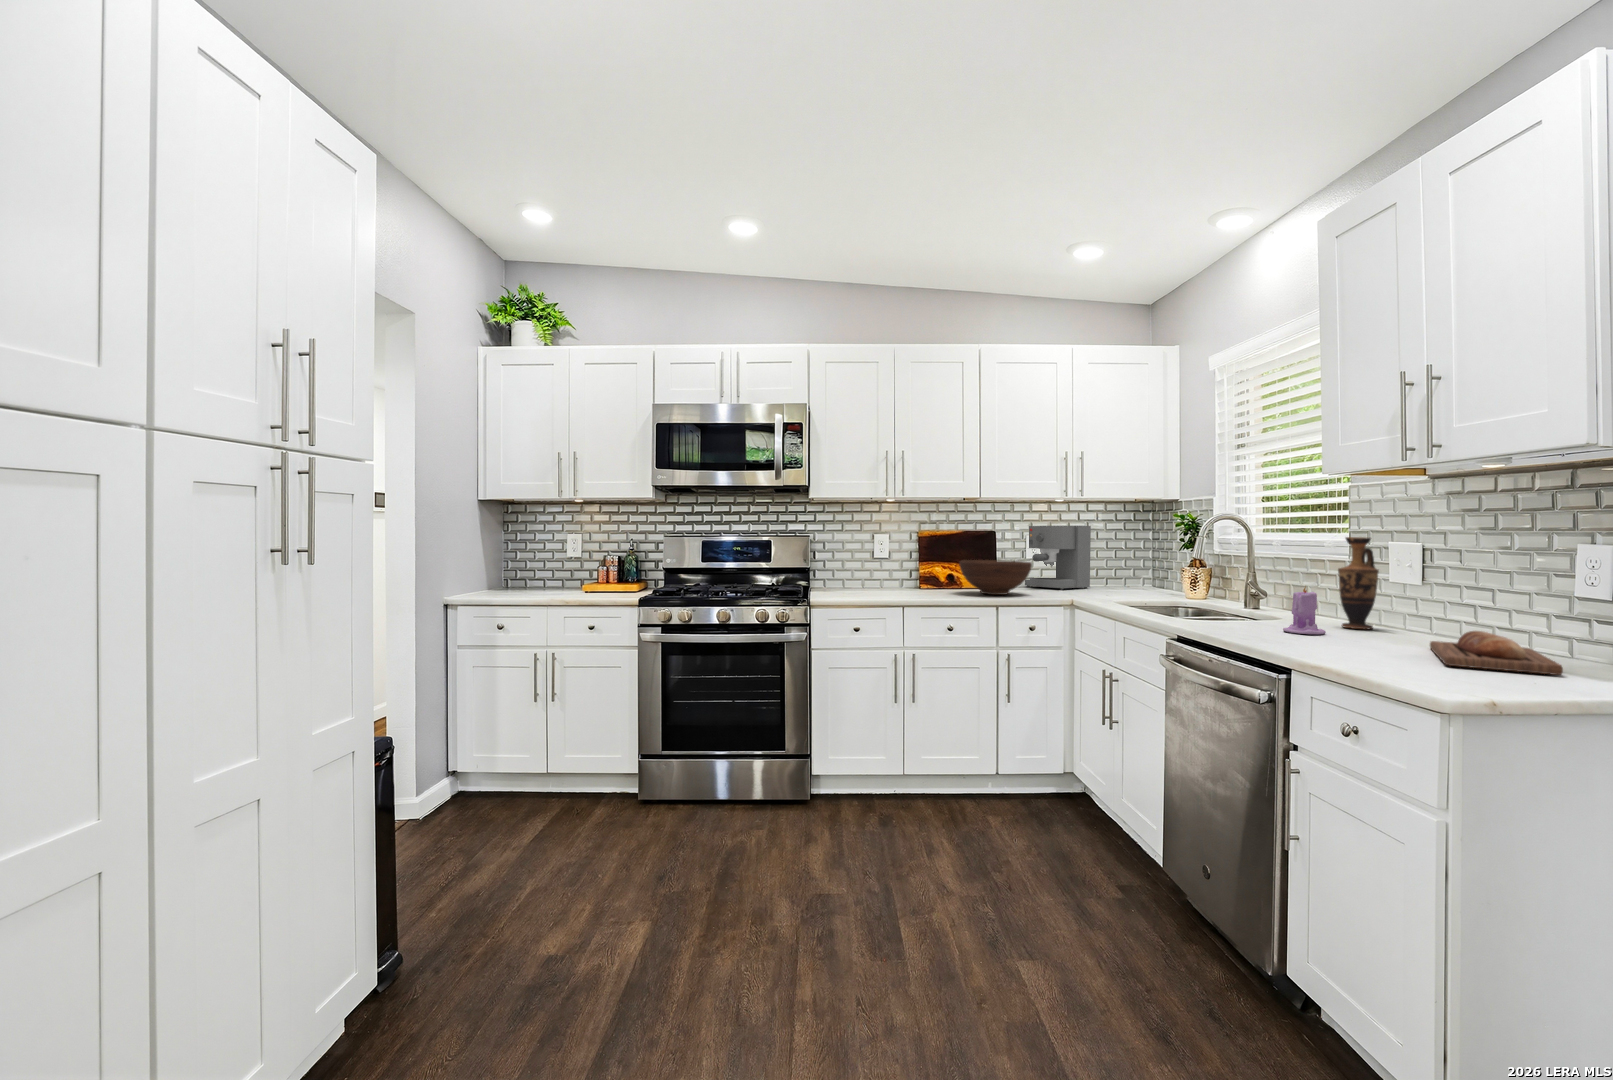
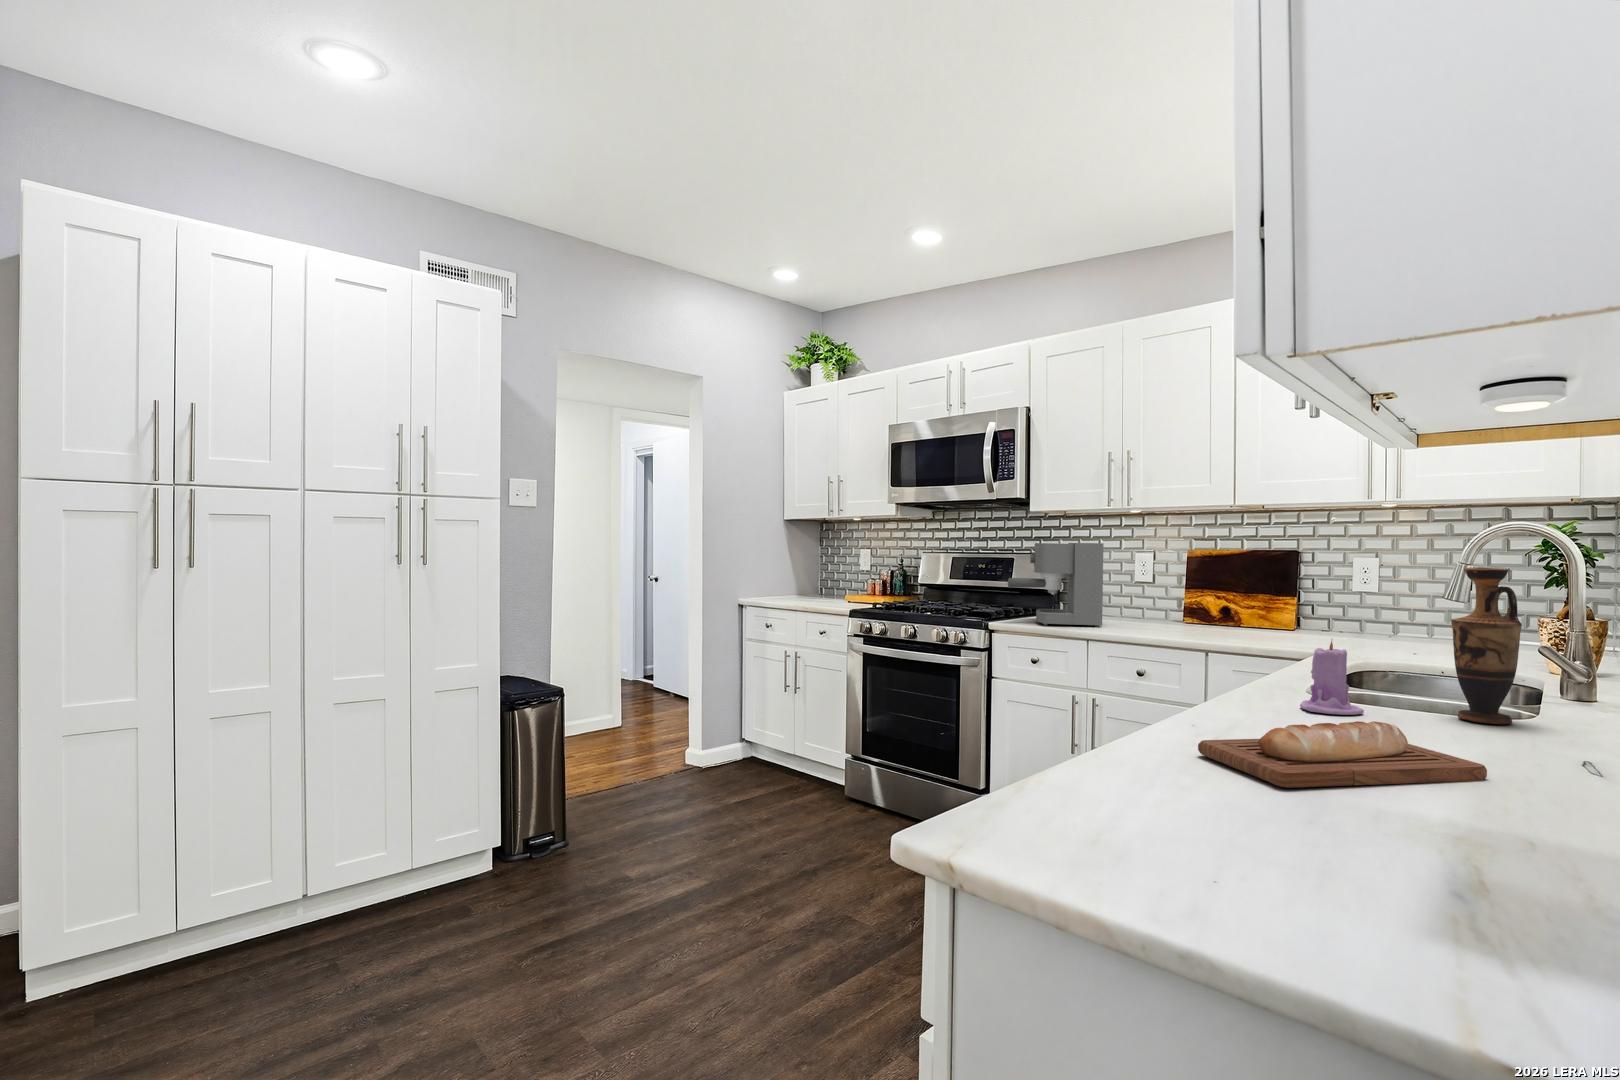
coffee maker: present [1025,526,1091,590] -> present [1008,543,1104,627]
fruit bowl: present [959,560,1032,595] -> none [1184,589,1289,637]

